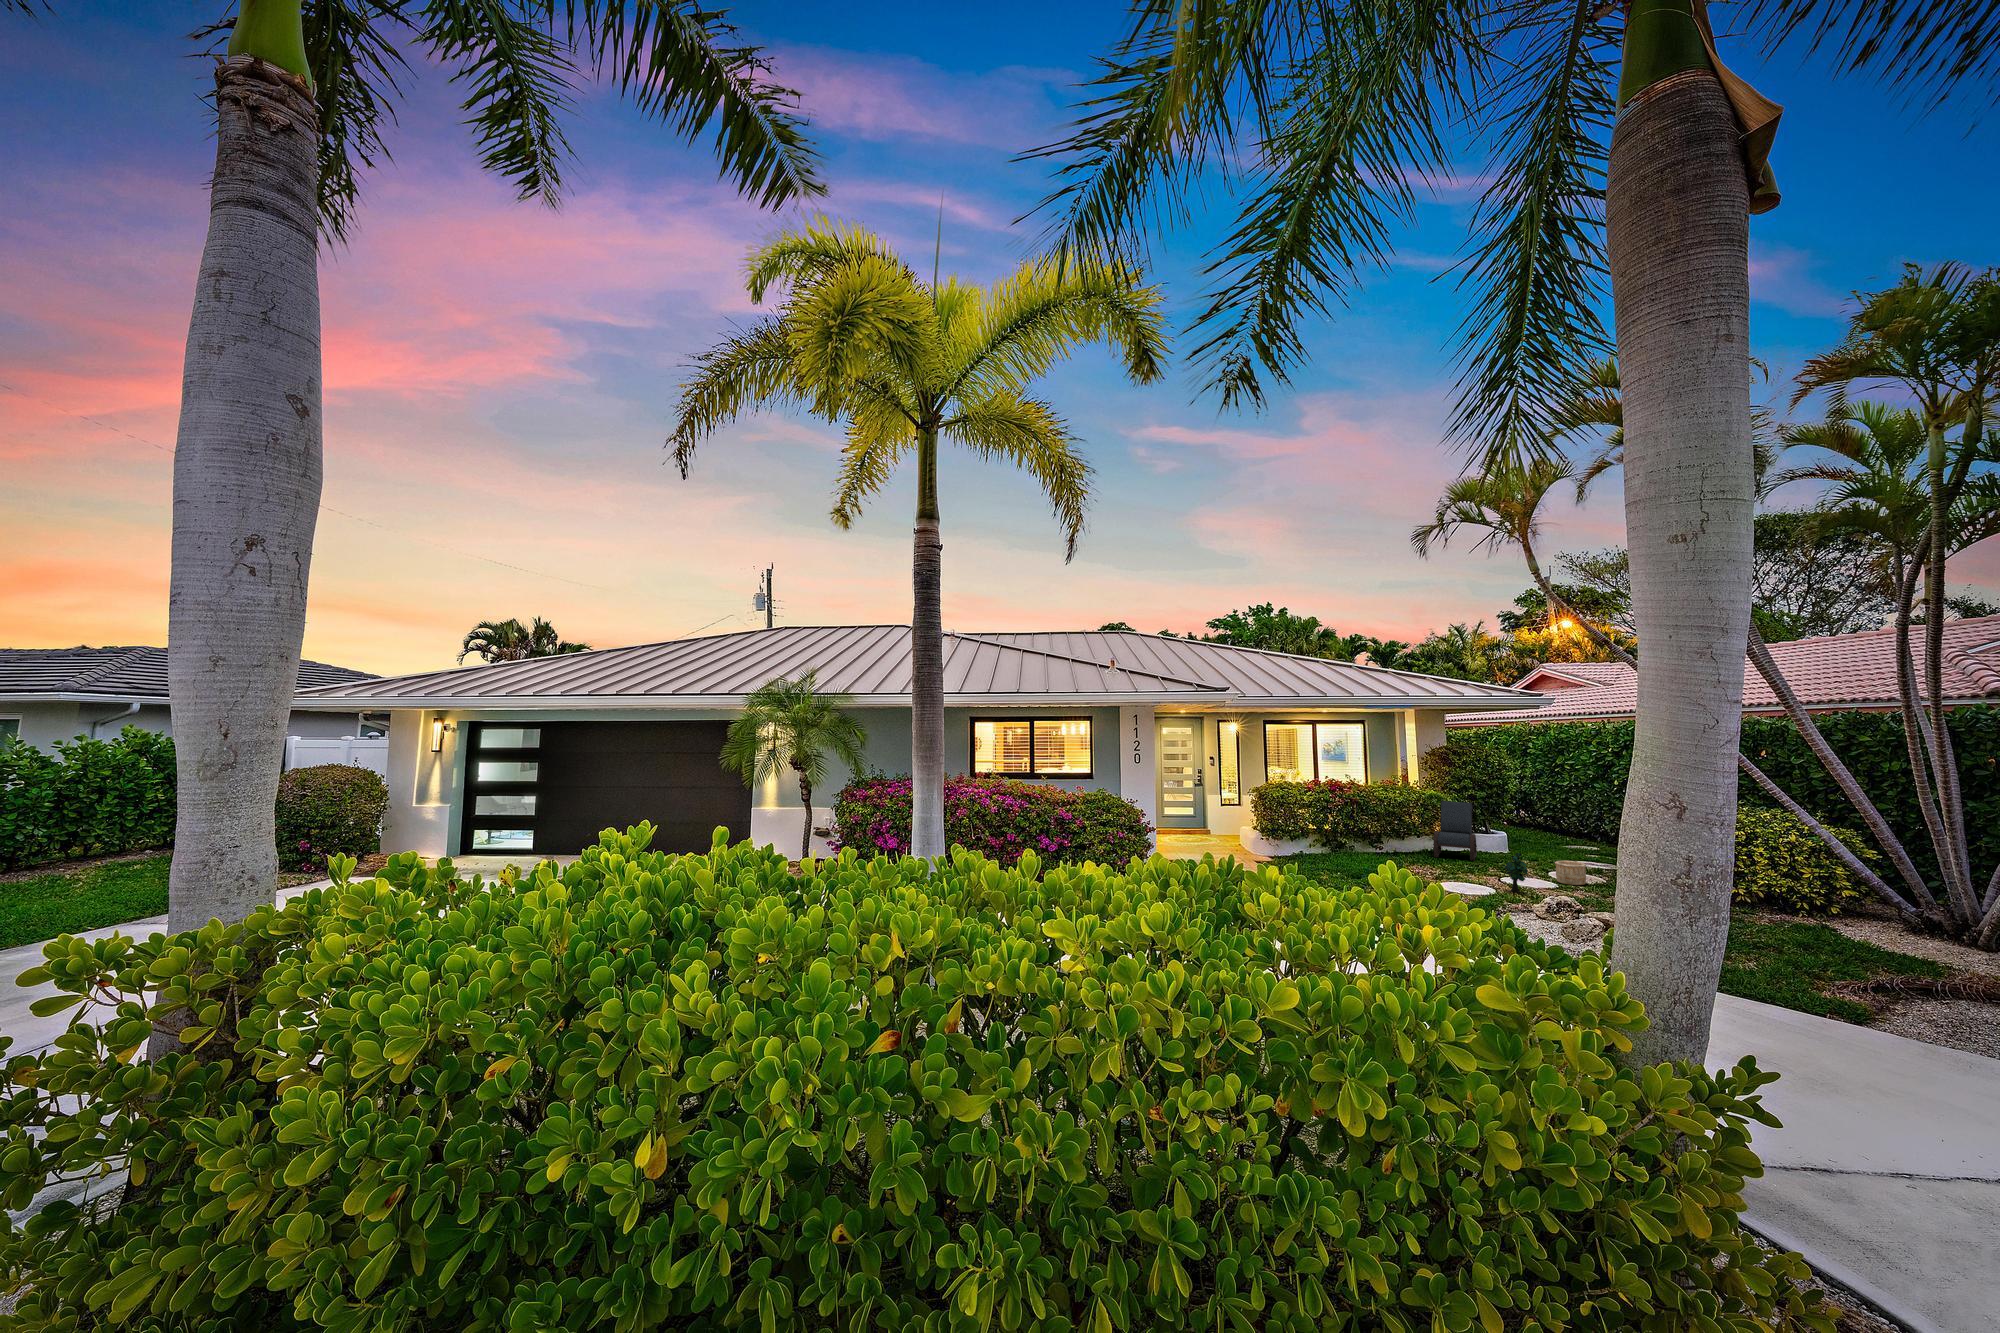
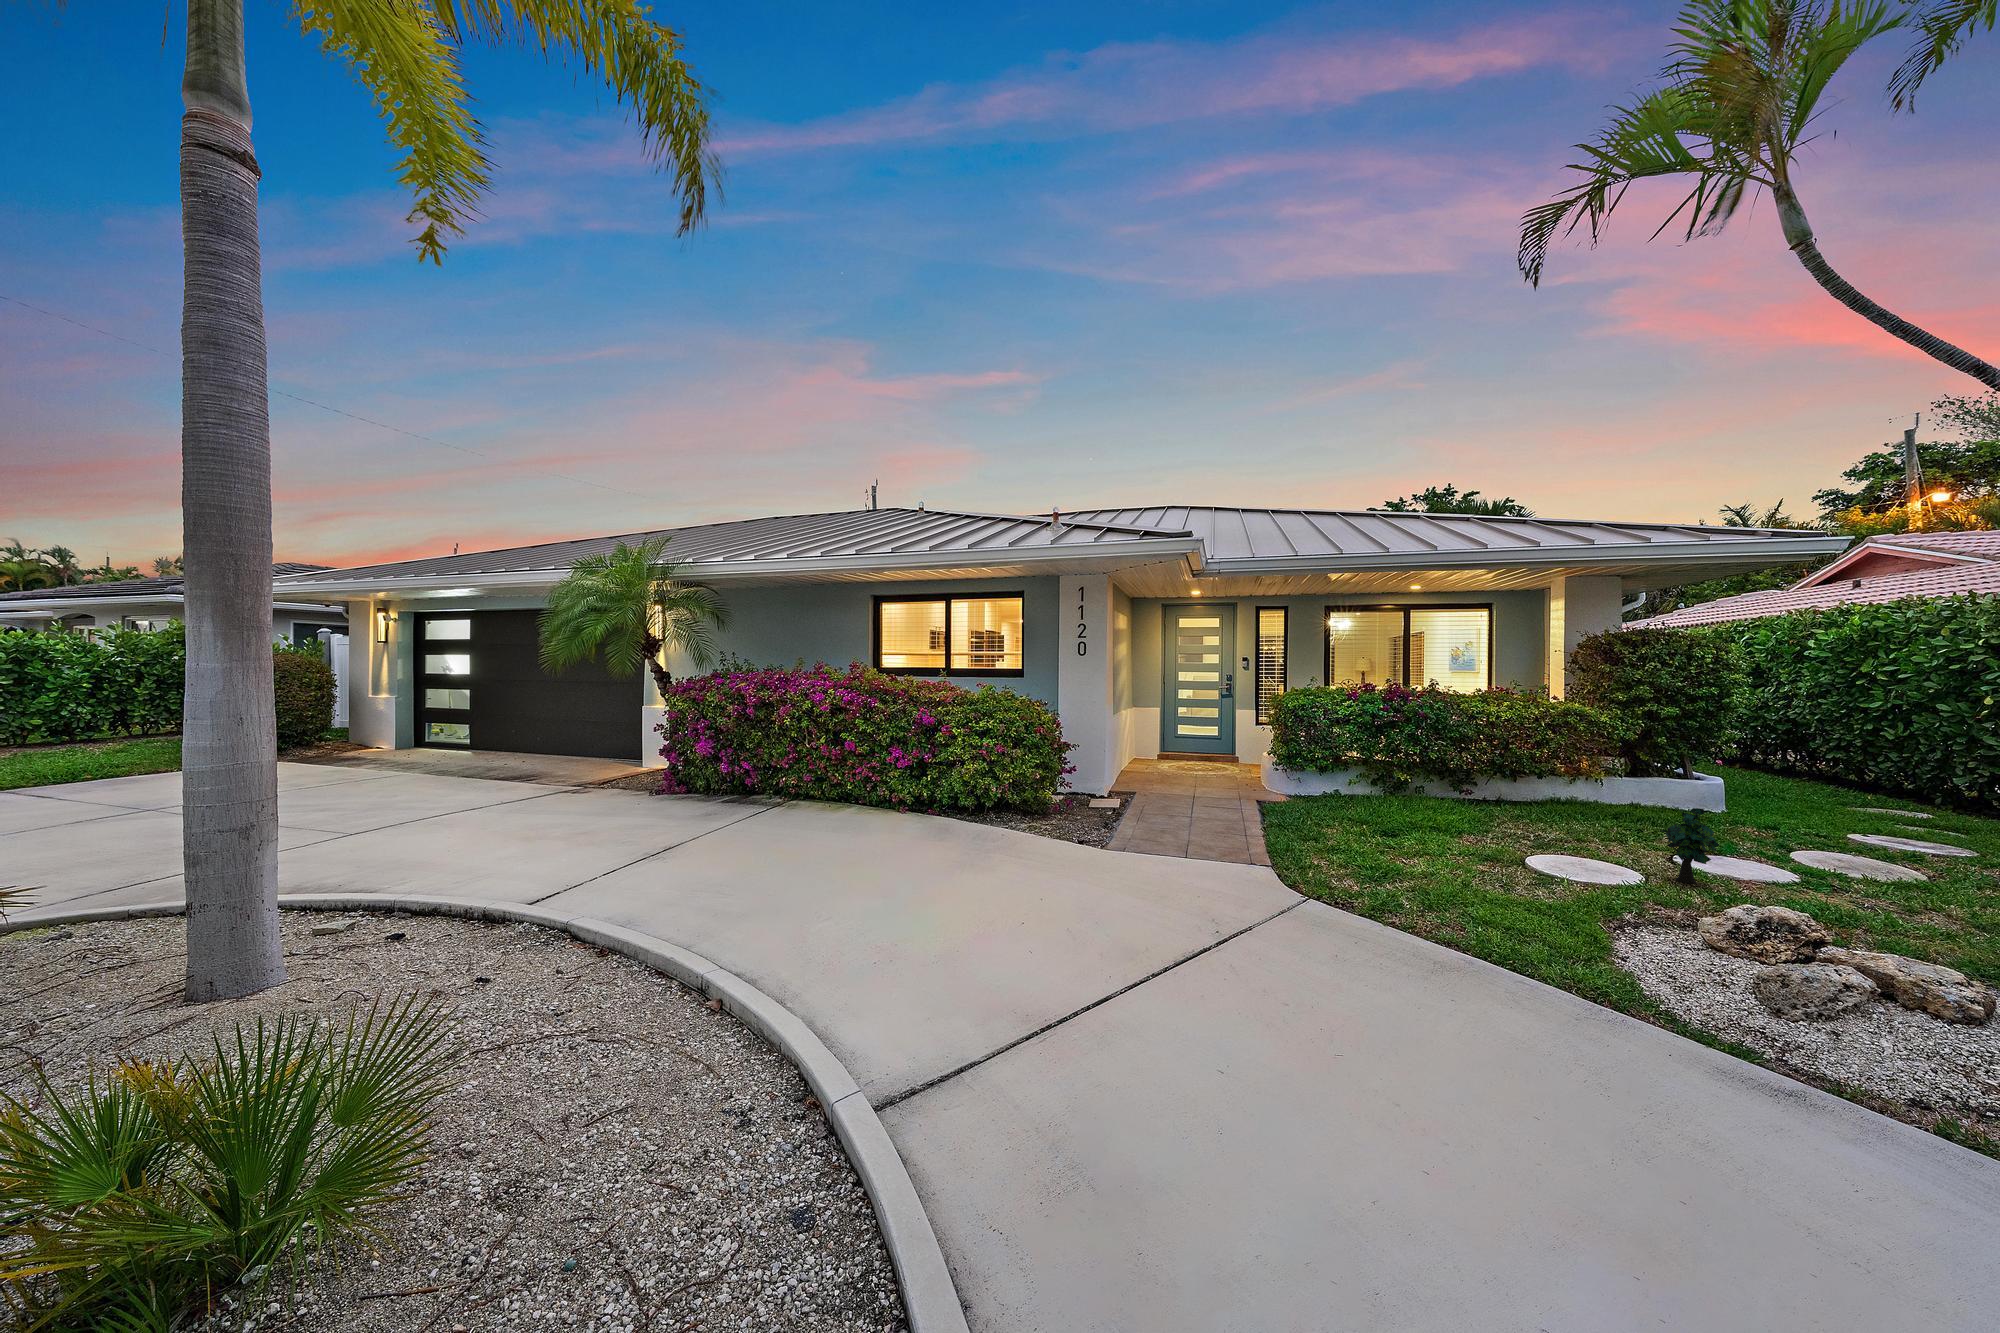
lounge chair: present [1433,801,1477,861] -> none [1564,721,1653,820]
wooden bucket: present [1555,861,1586,885] -> none [1798,830,1875,880]

